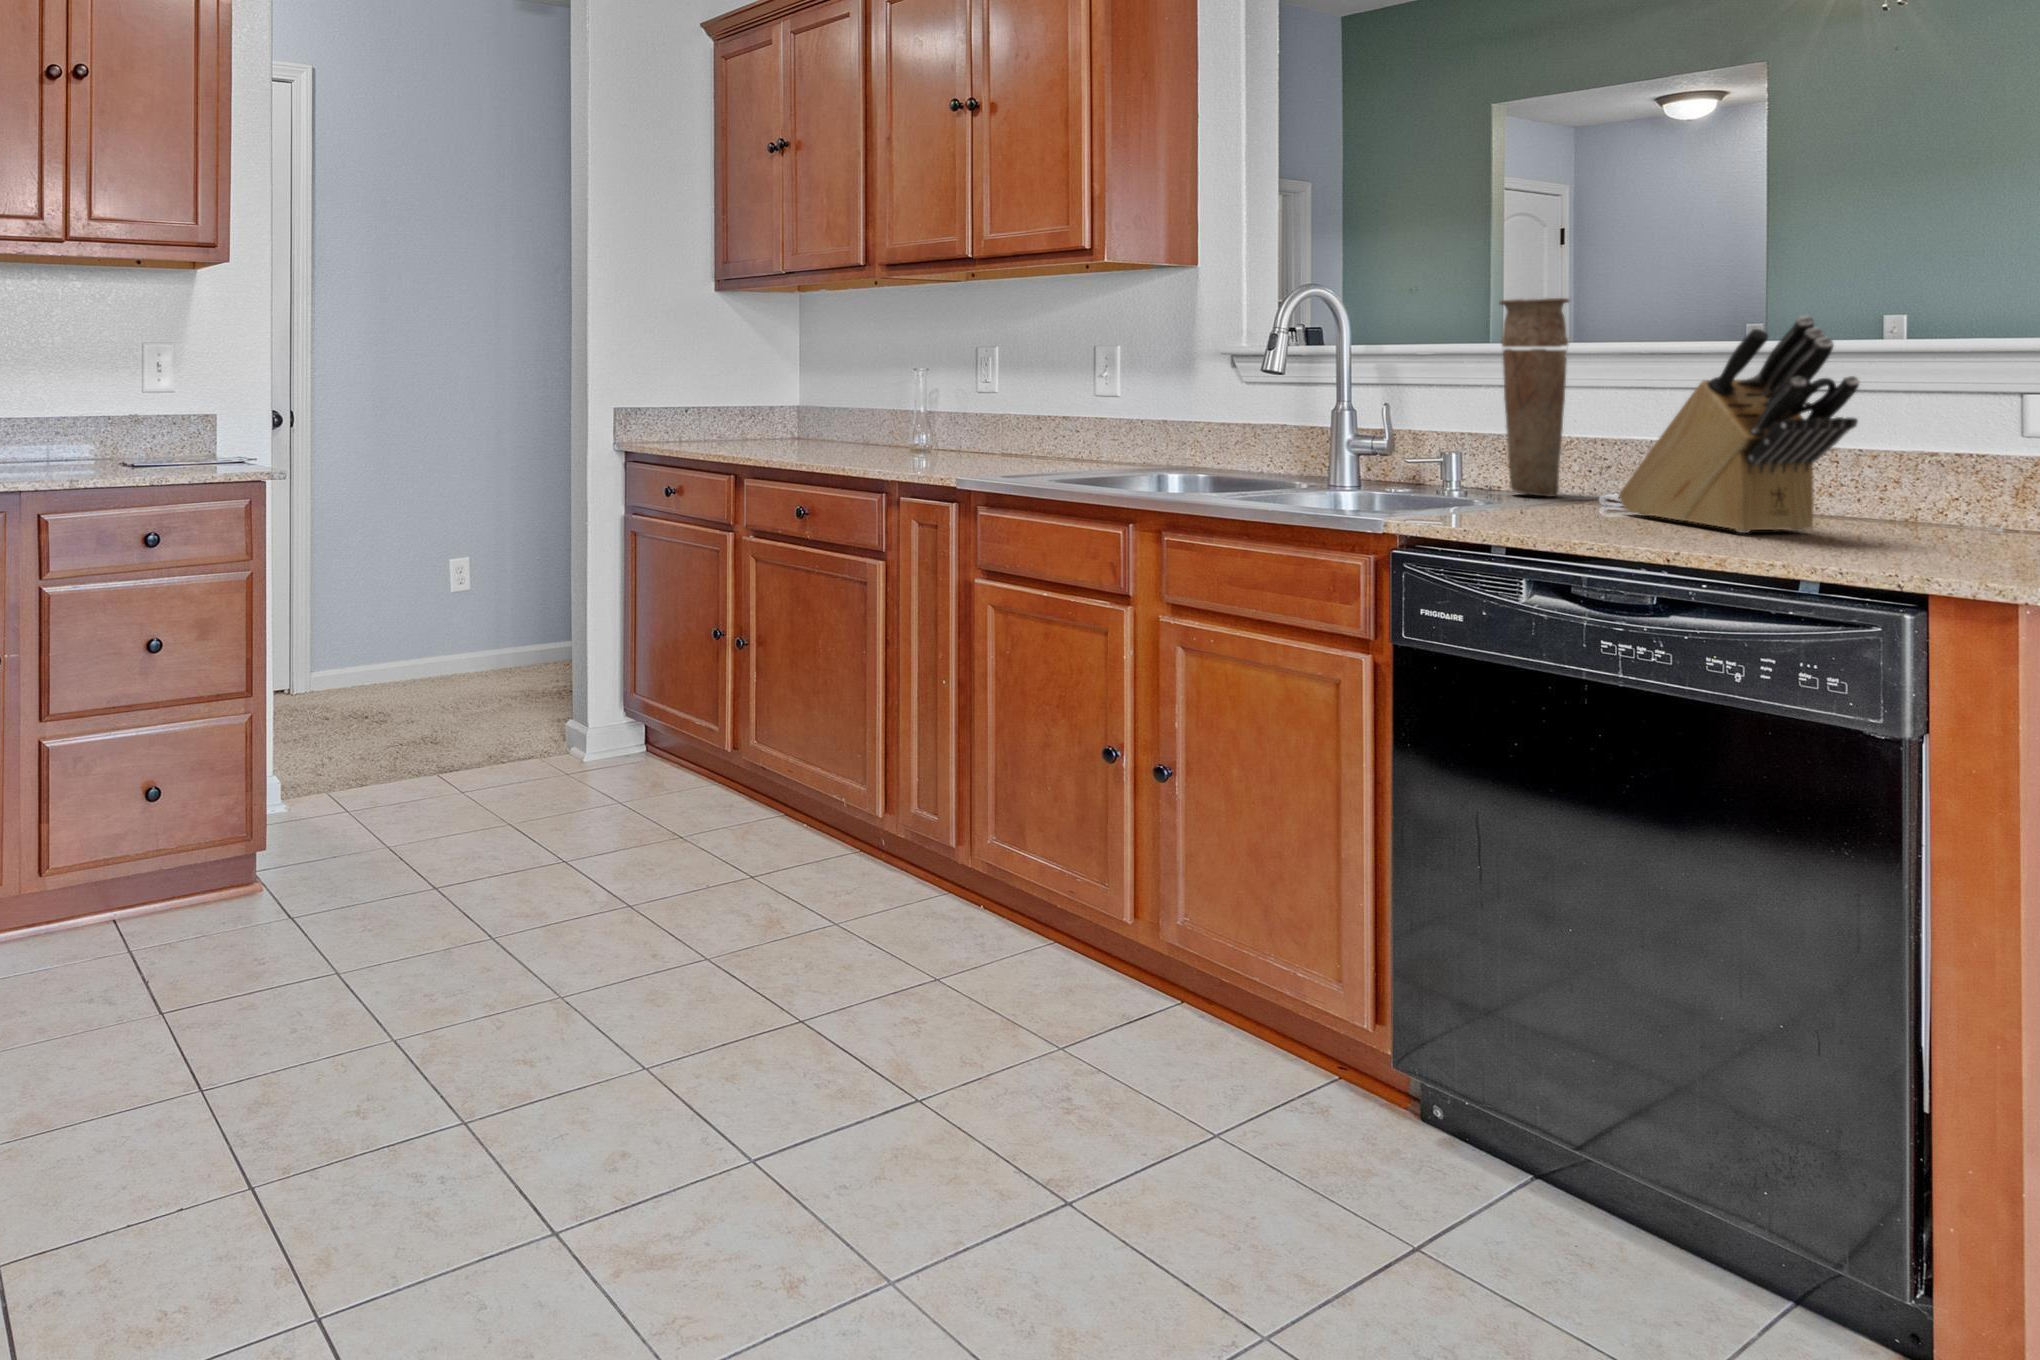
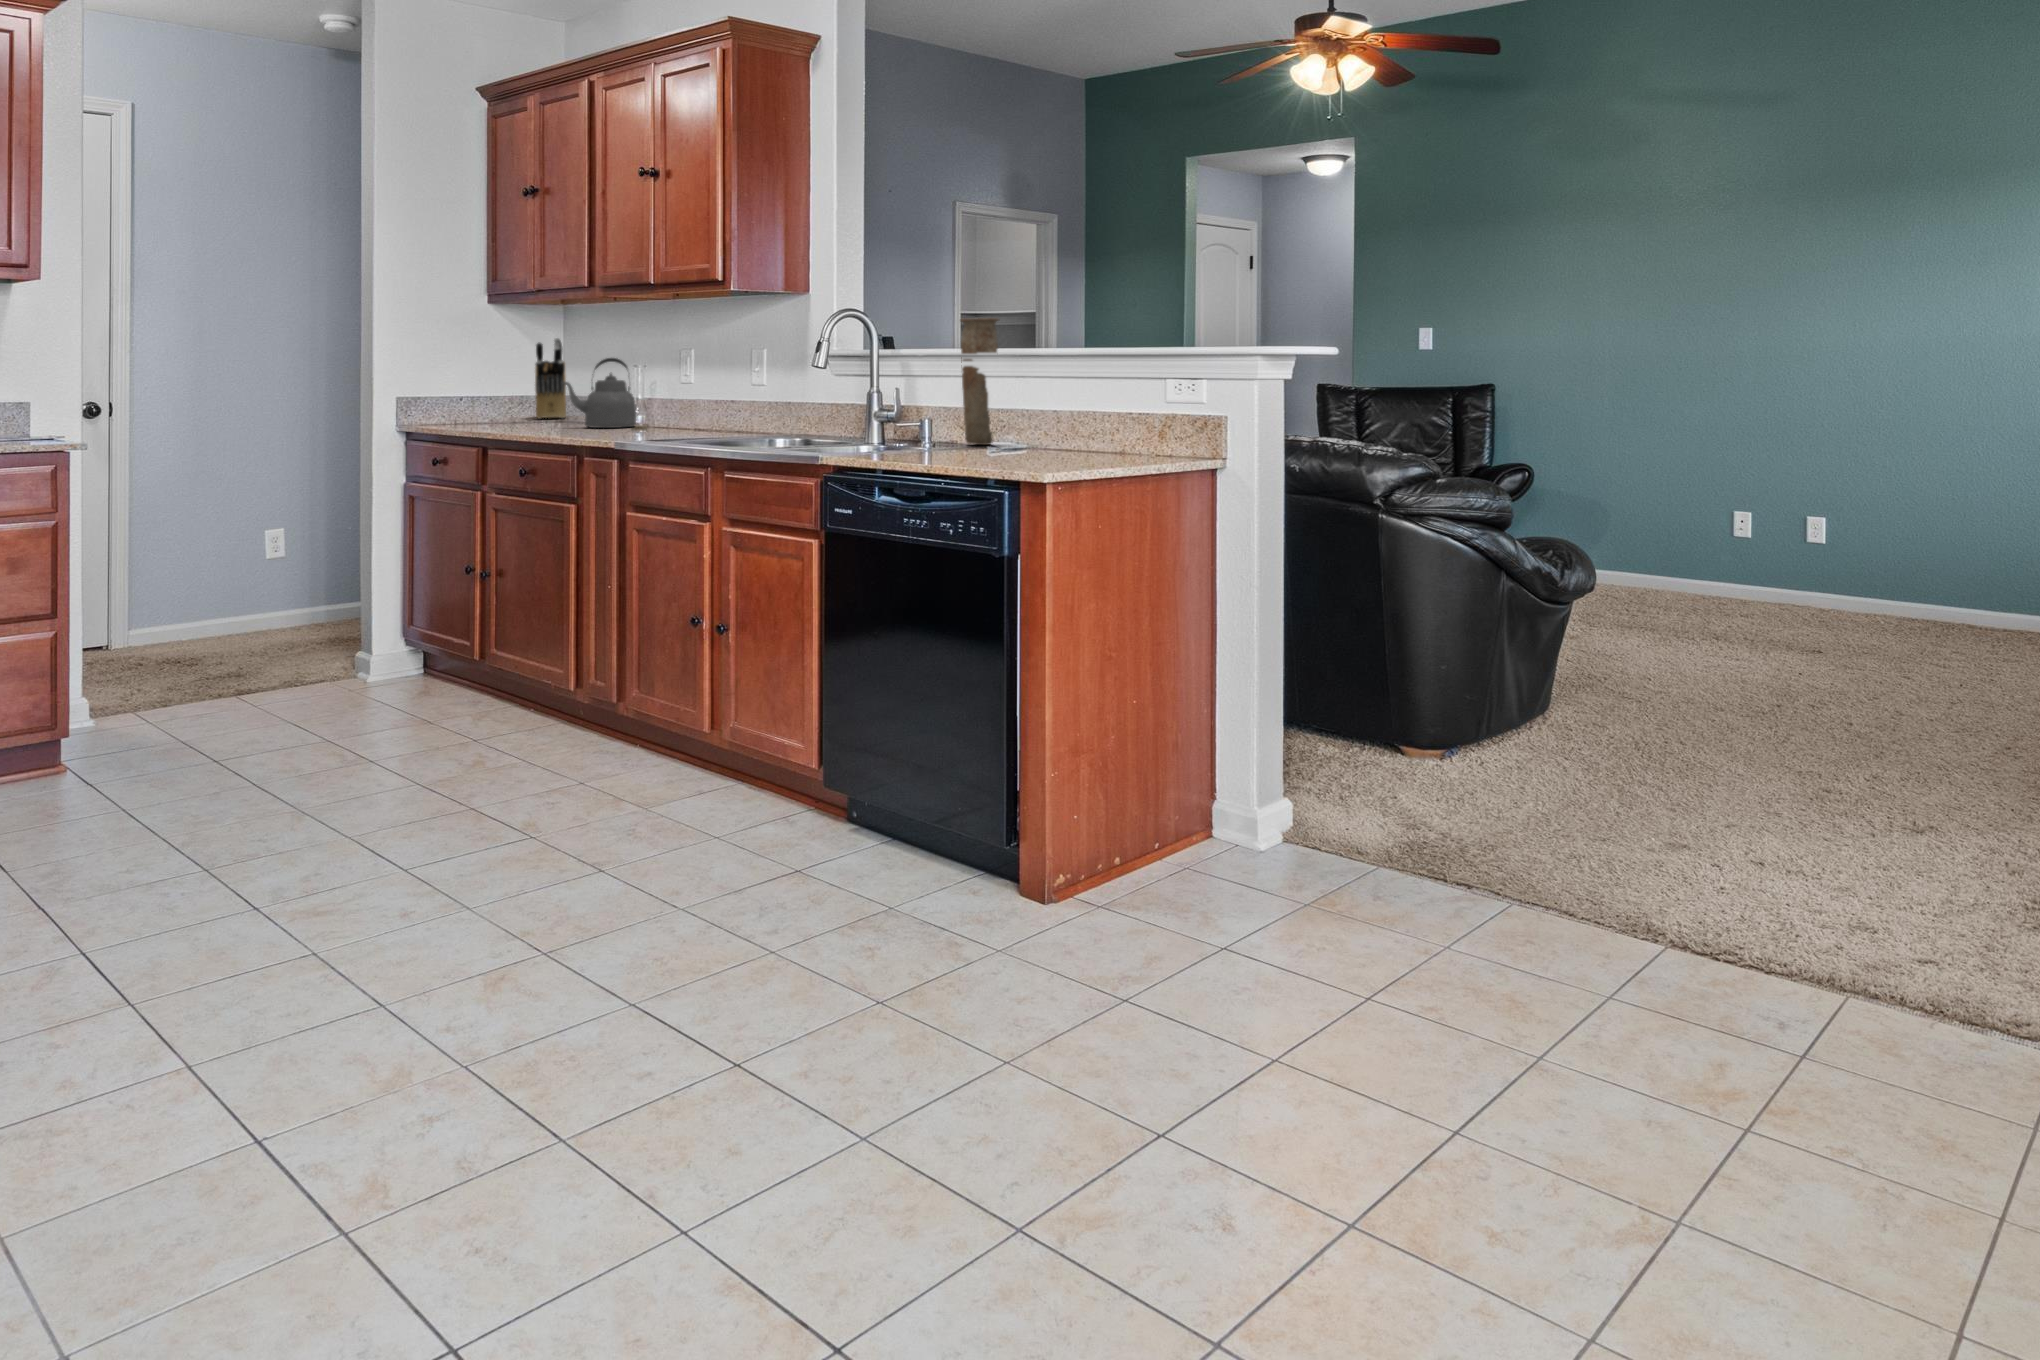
knife block: present [1618,316,1860,533] -> present [535,338,566,419]
kettle: none [822,360,917,451] -> present [561,358,636,428]

